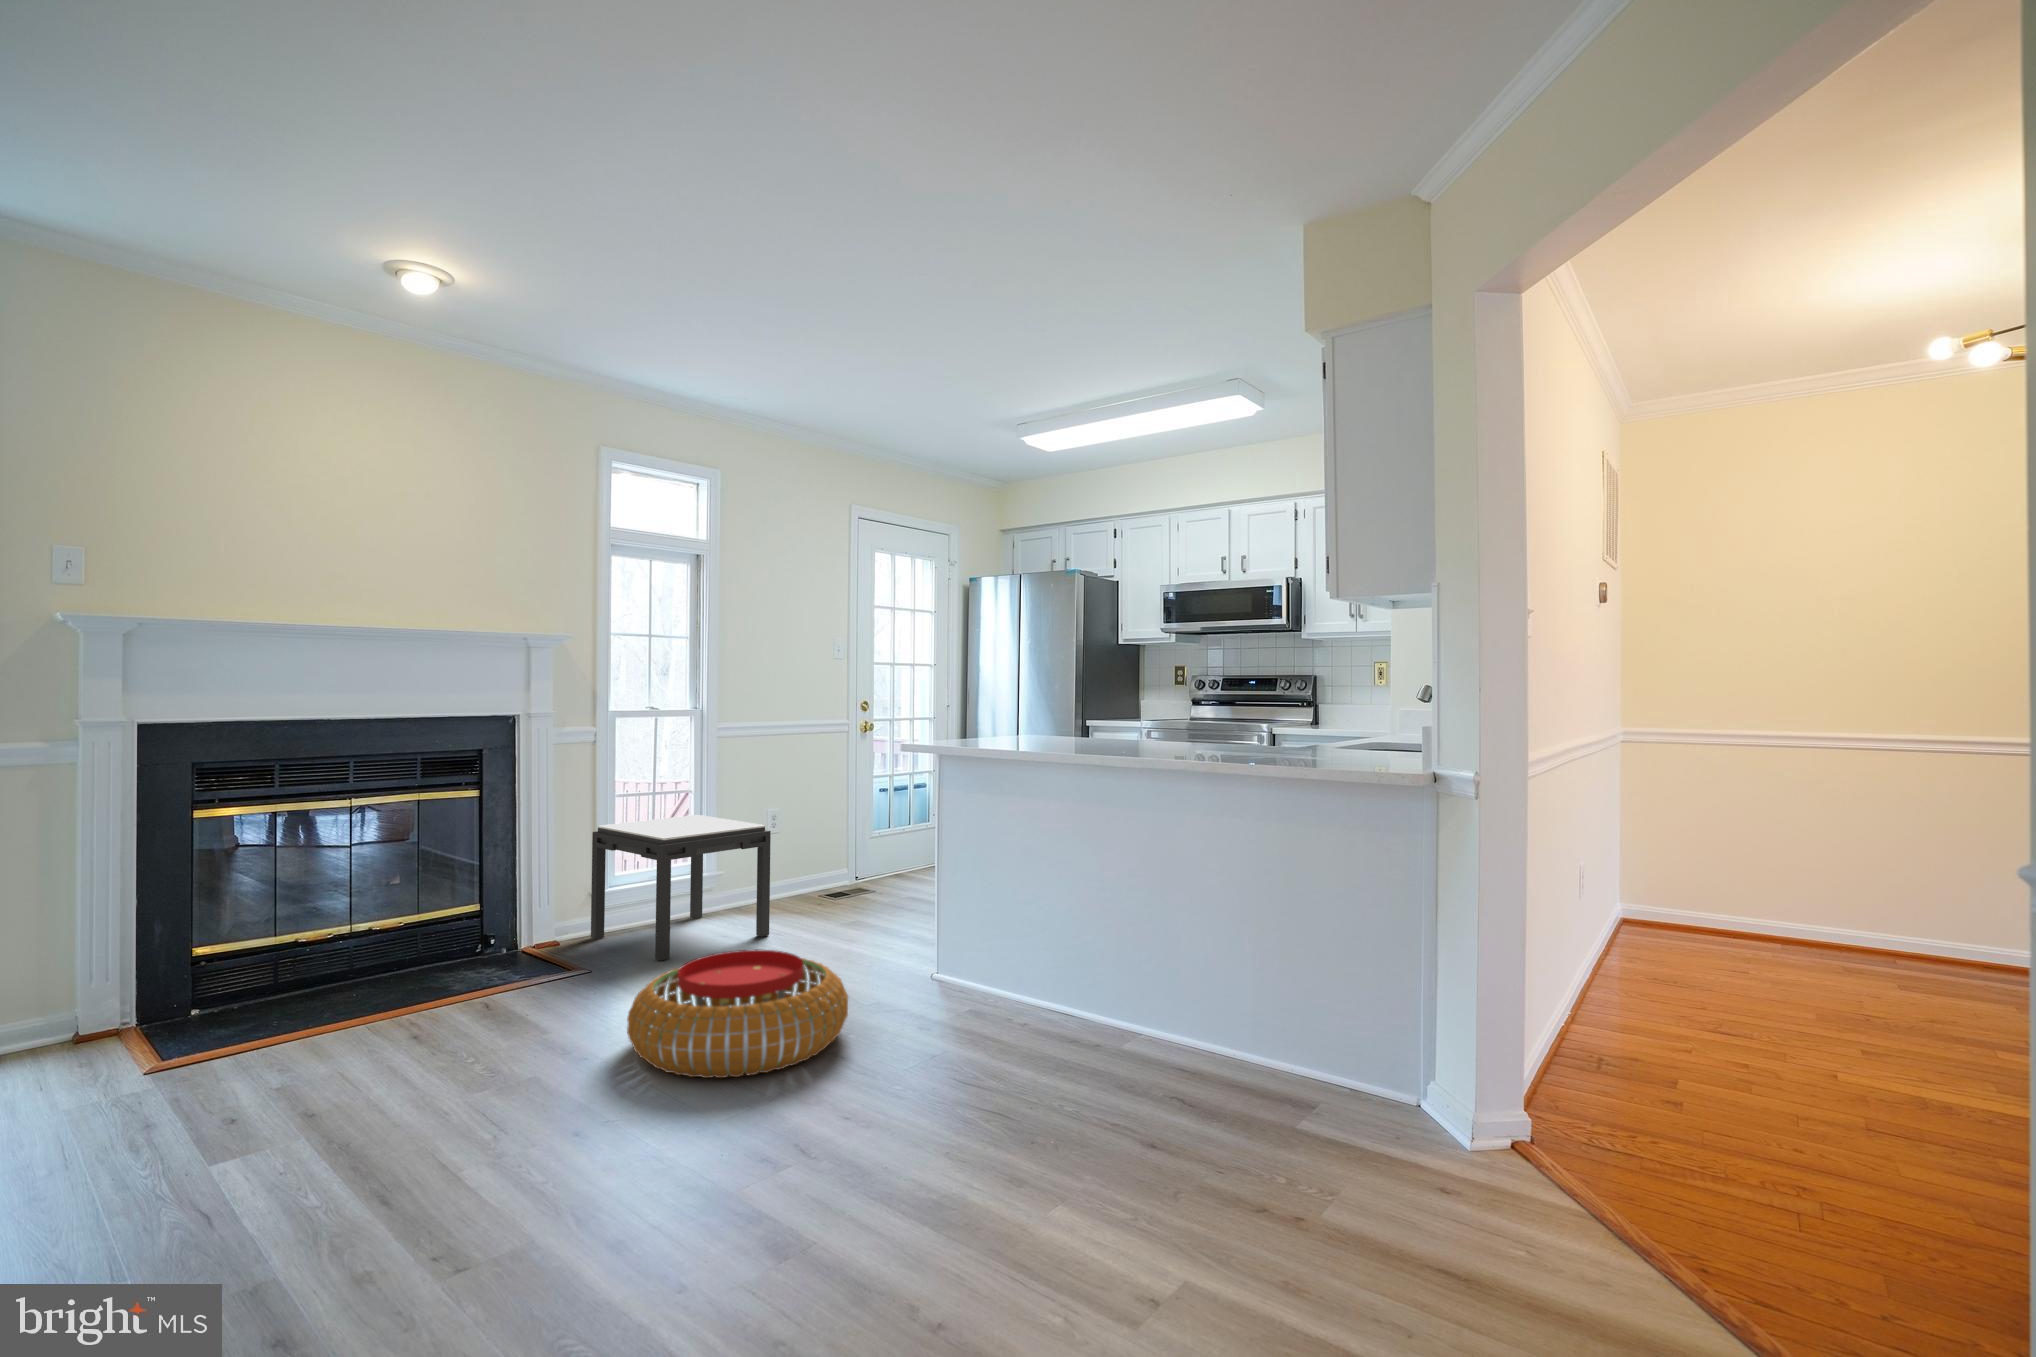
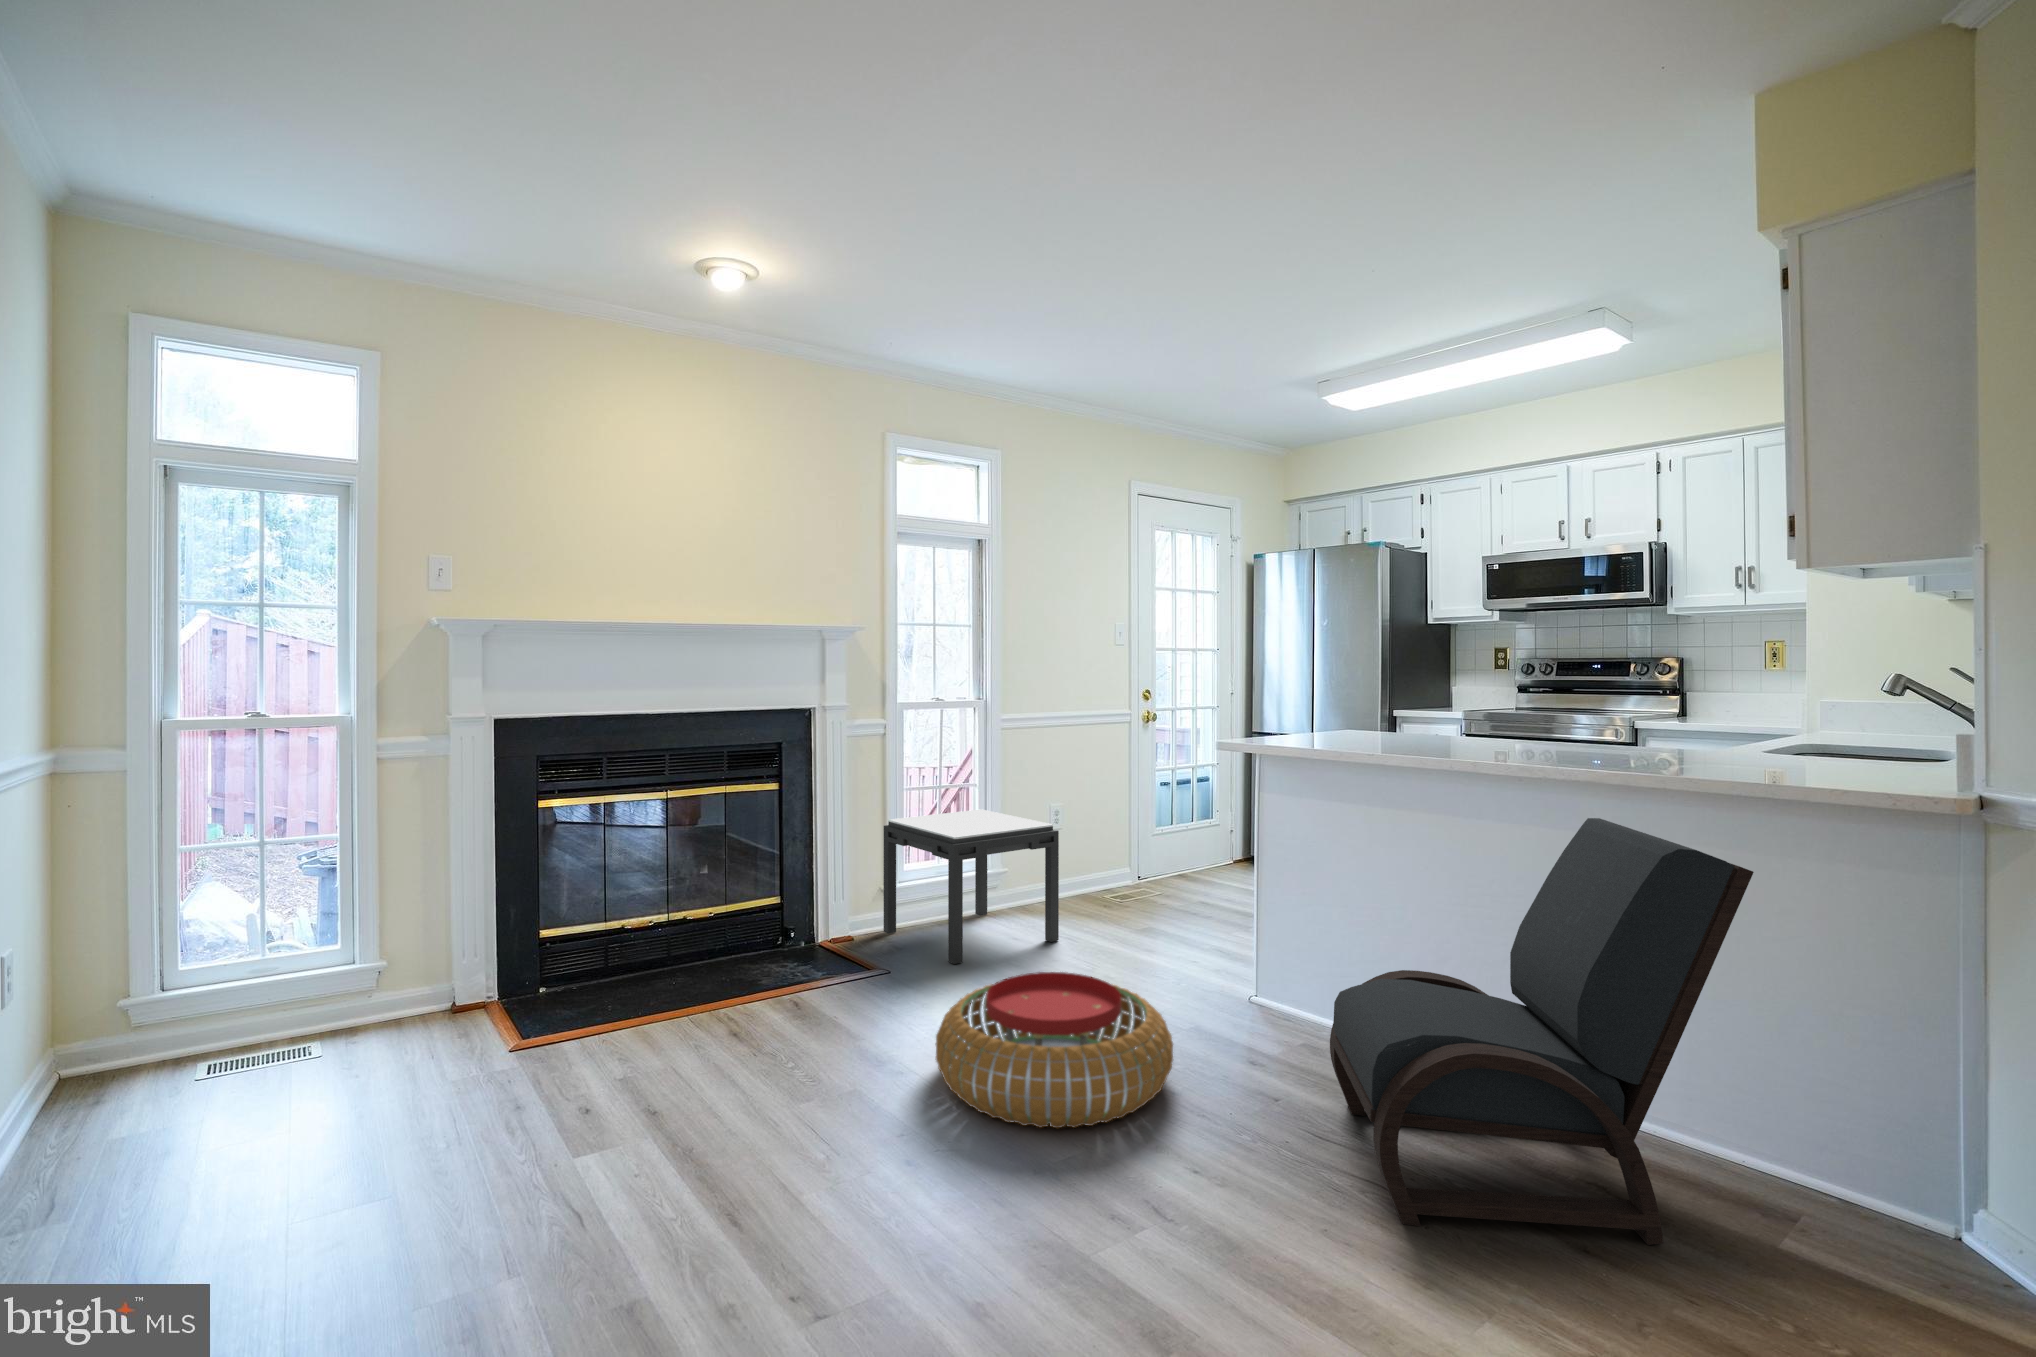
lounge chair: none [977,795,1252,1112] -> present [1330,818,1754,1245]

